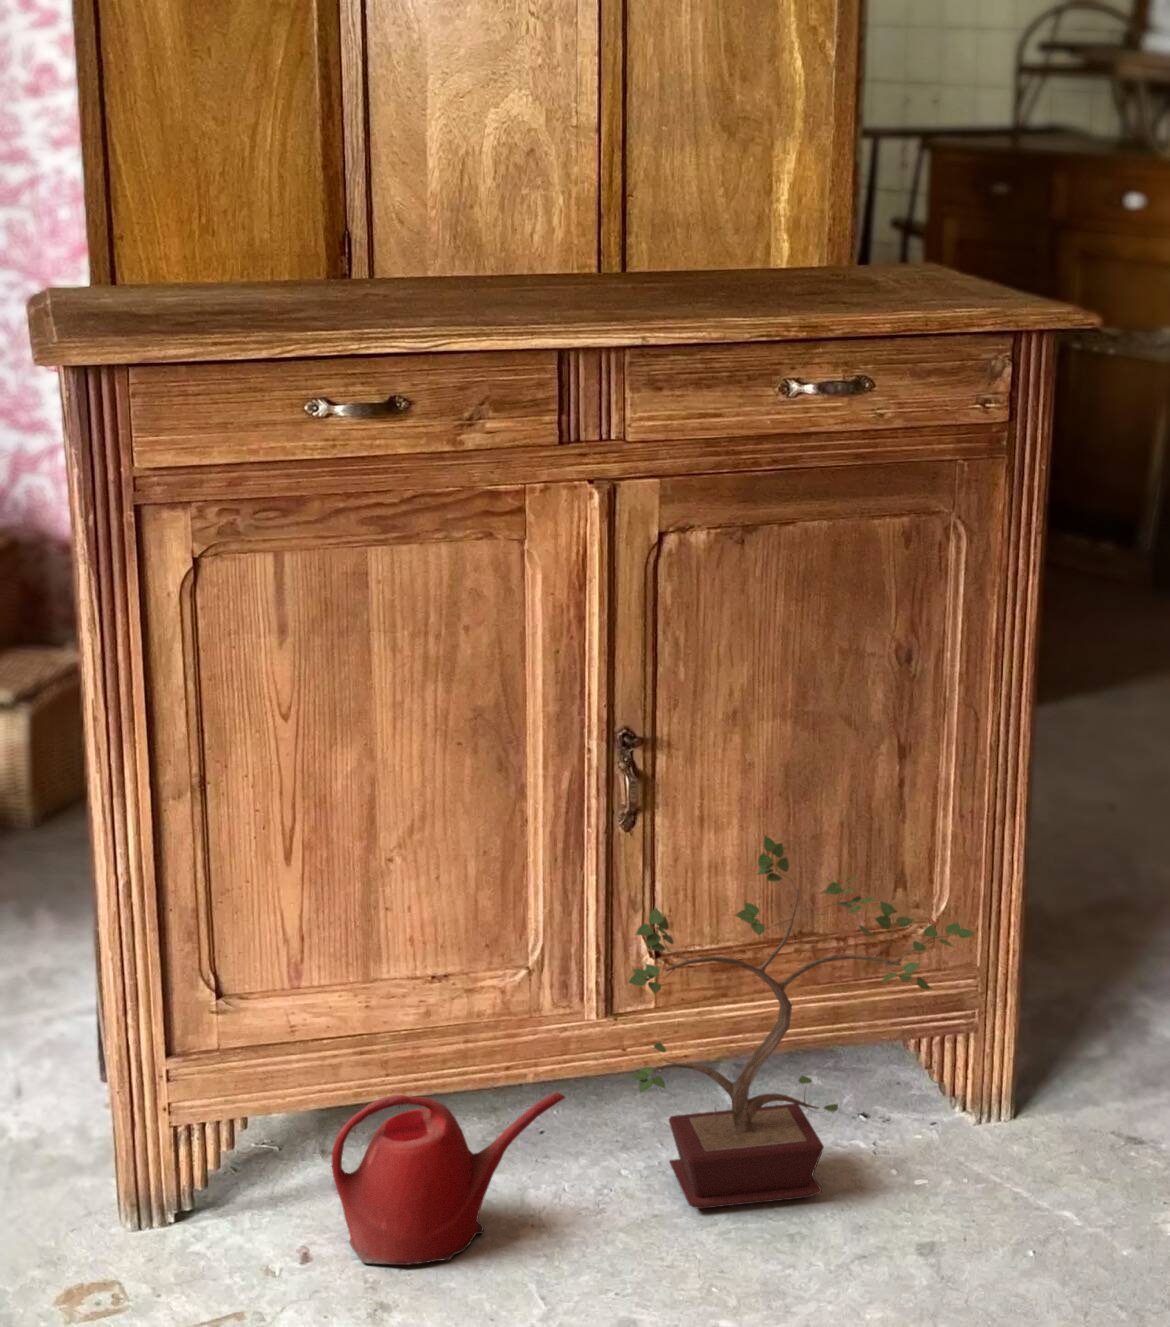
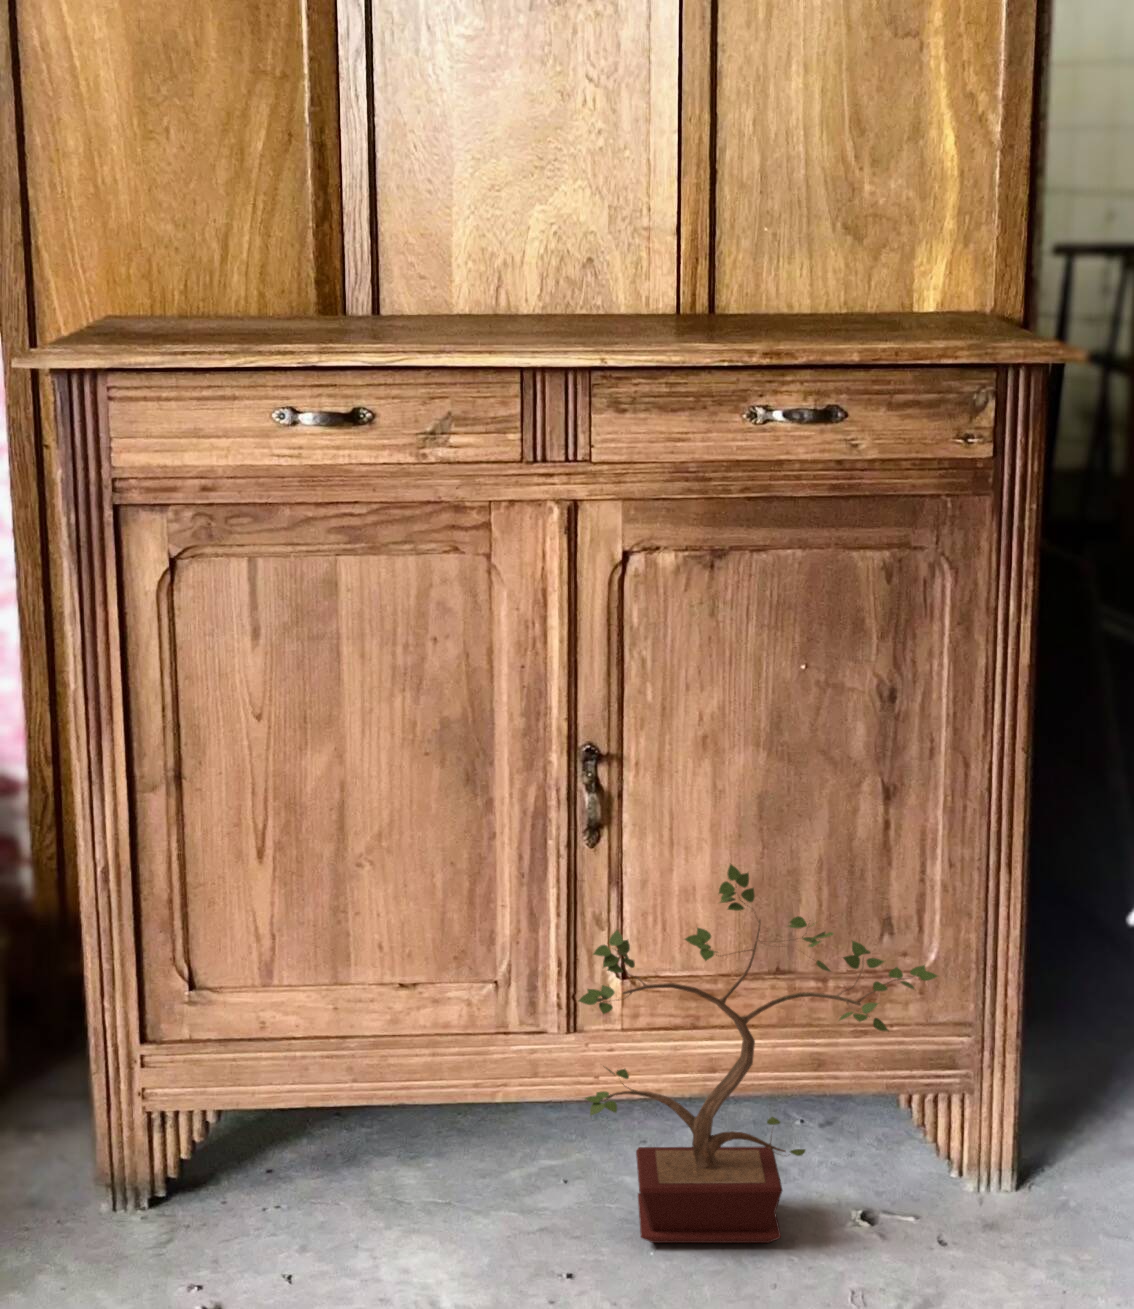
watering can: present [332,1092,565,1265] -> none [281,1095,518,1266]

